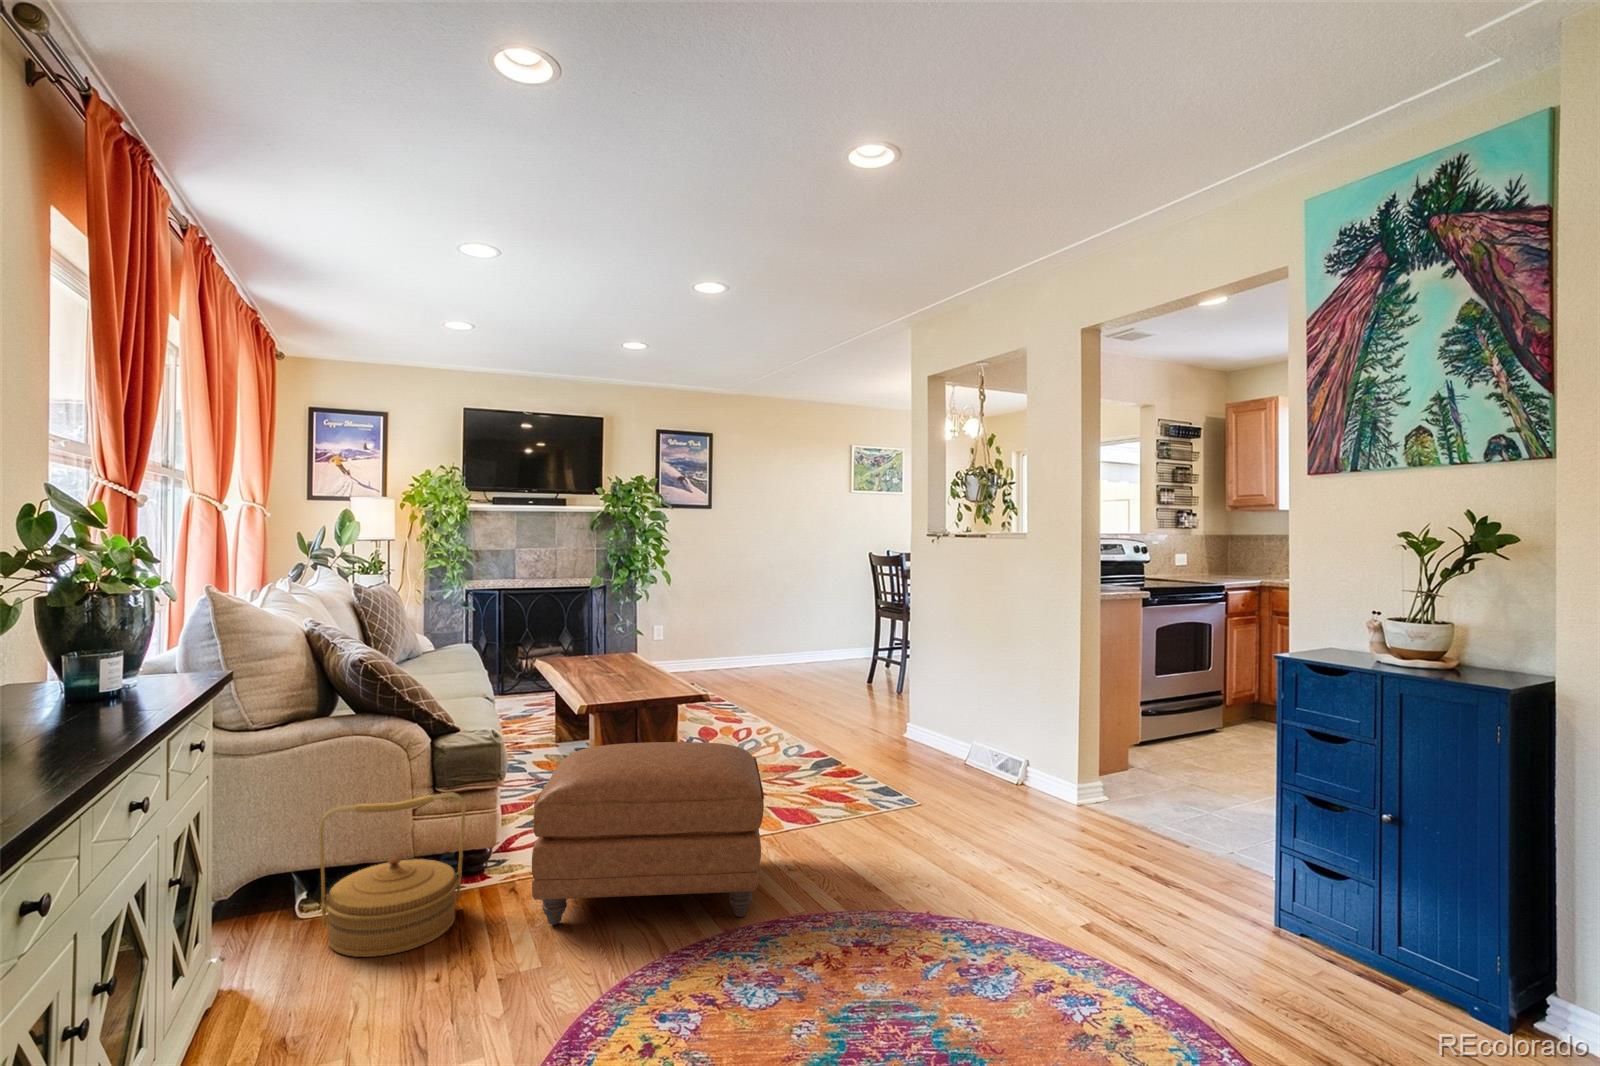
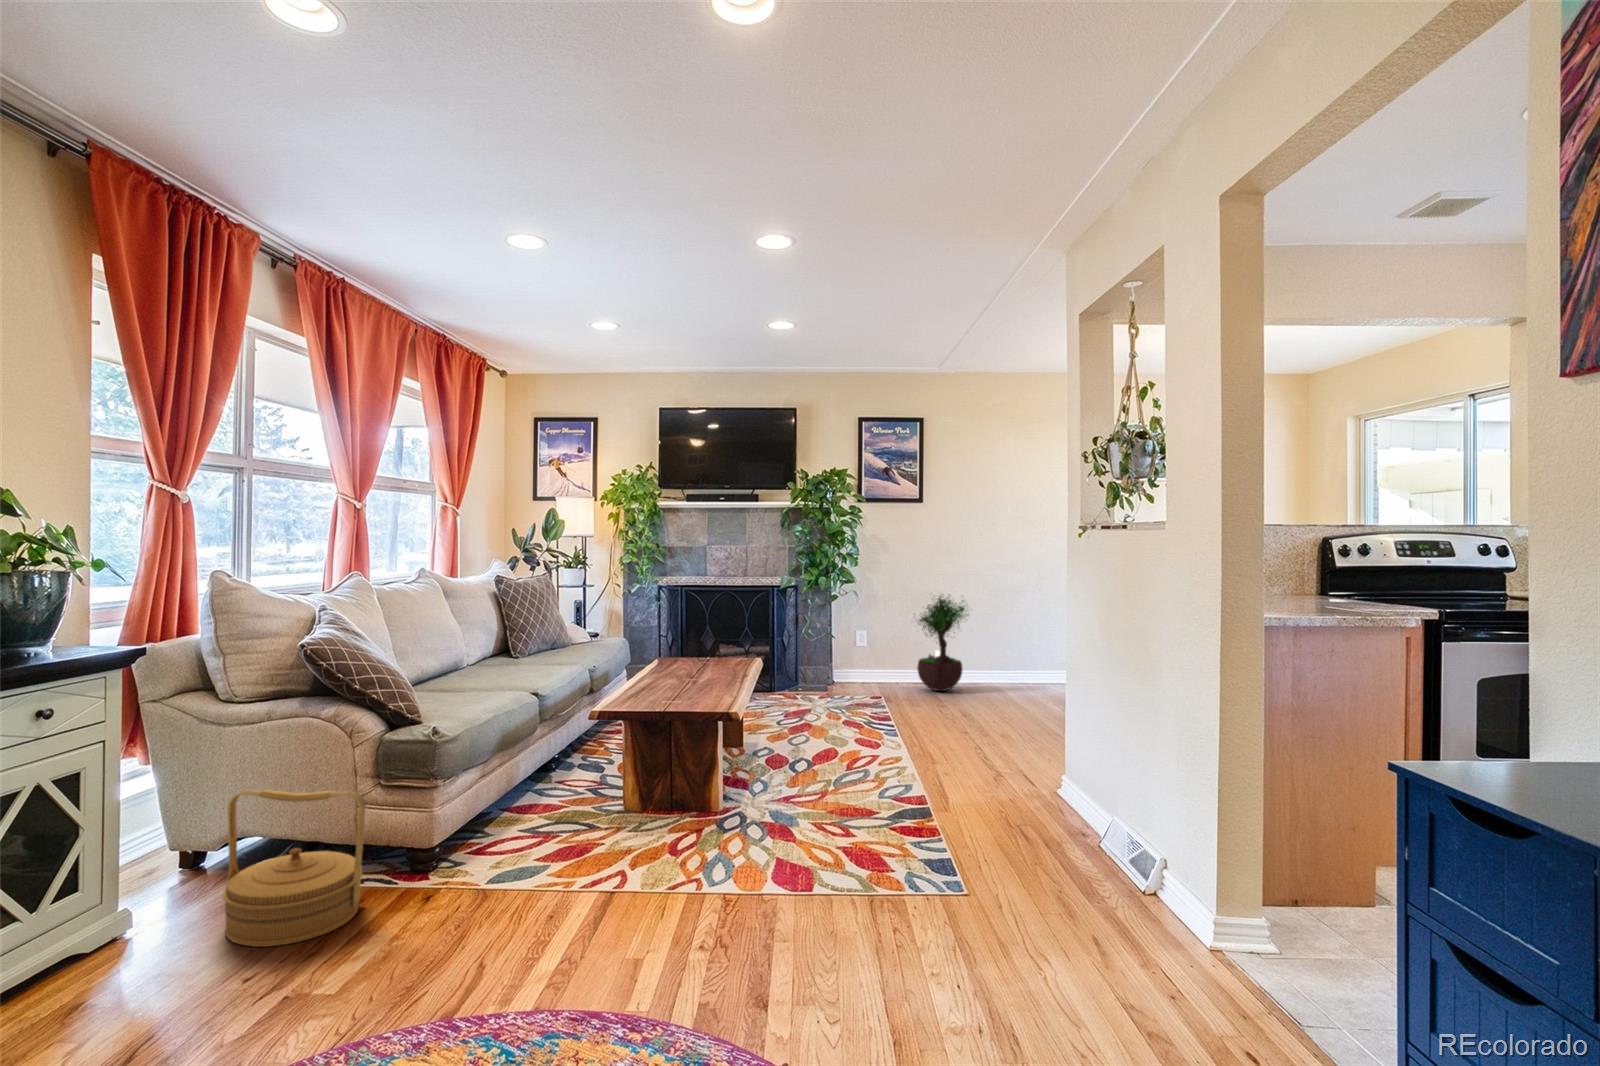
potted tree: none [711,582,762,672] -> present [917,594,968,691]
ottoman: present [532,742,764,925] -> none [379,762,690,995]

